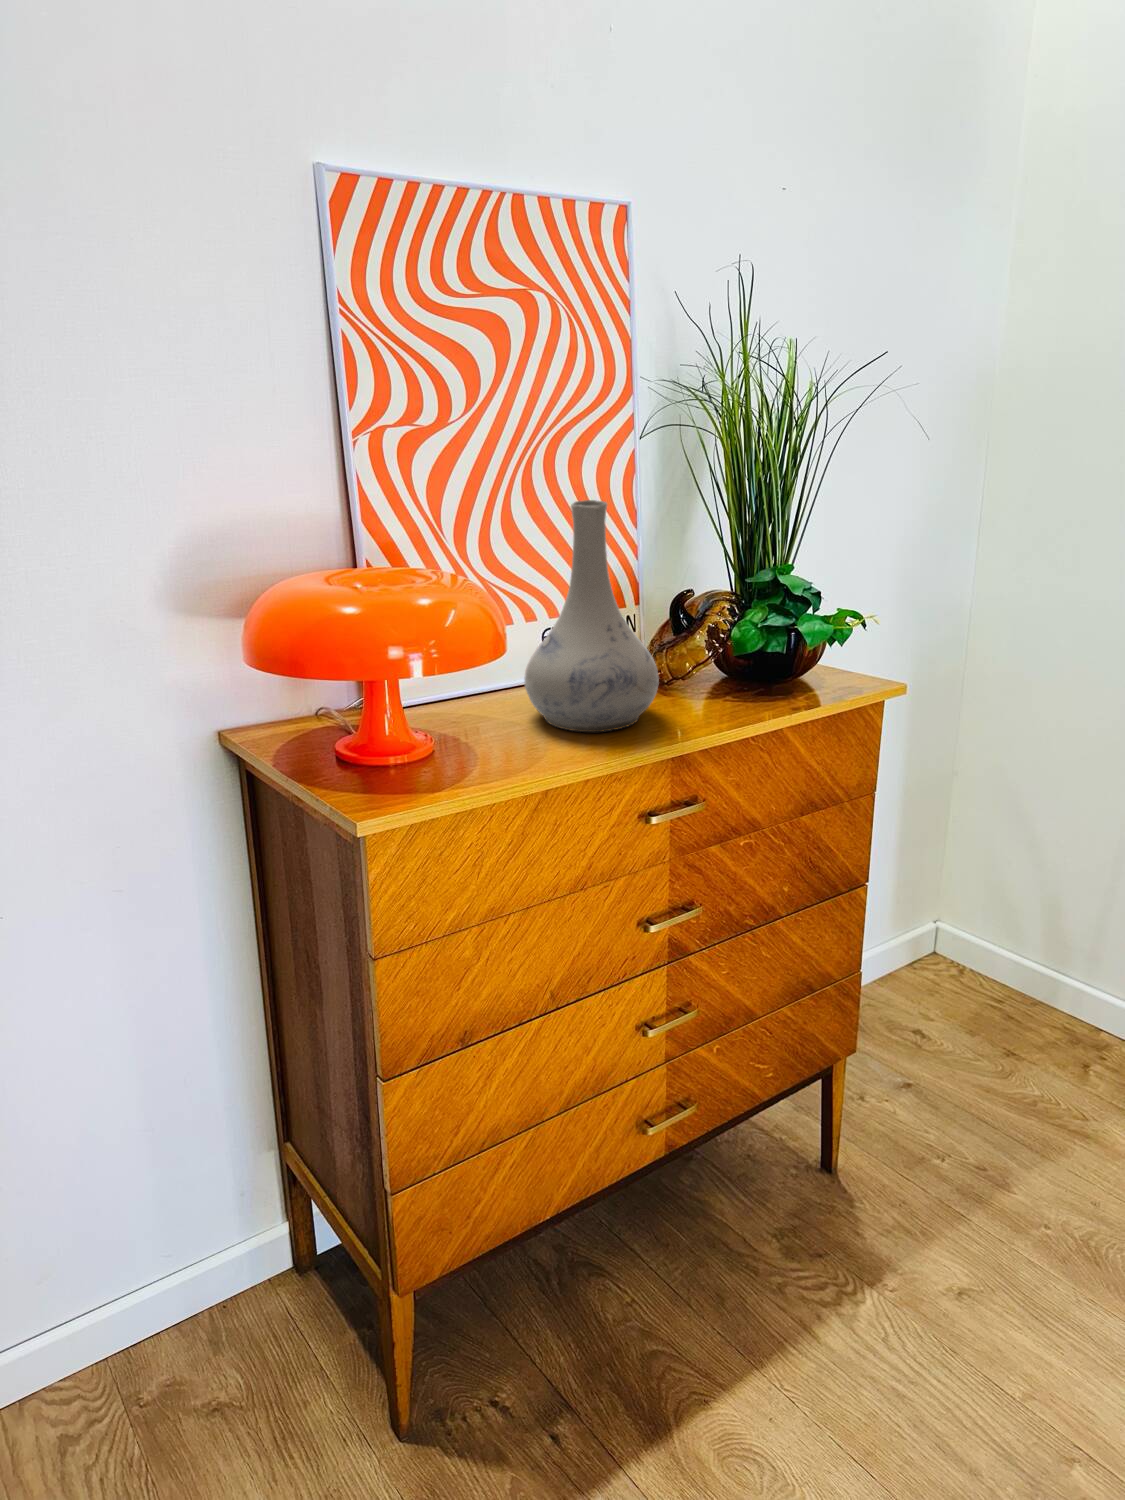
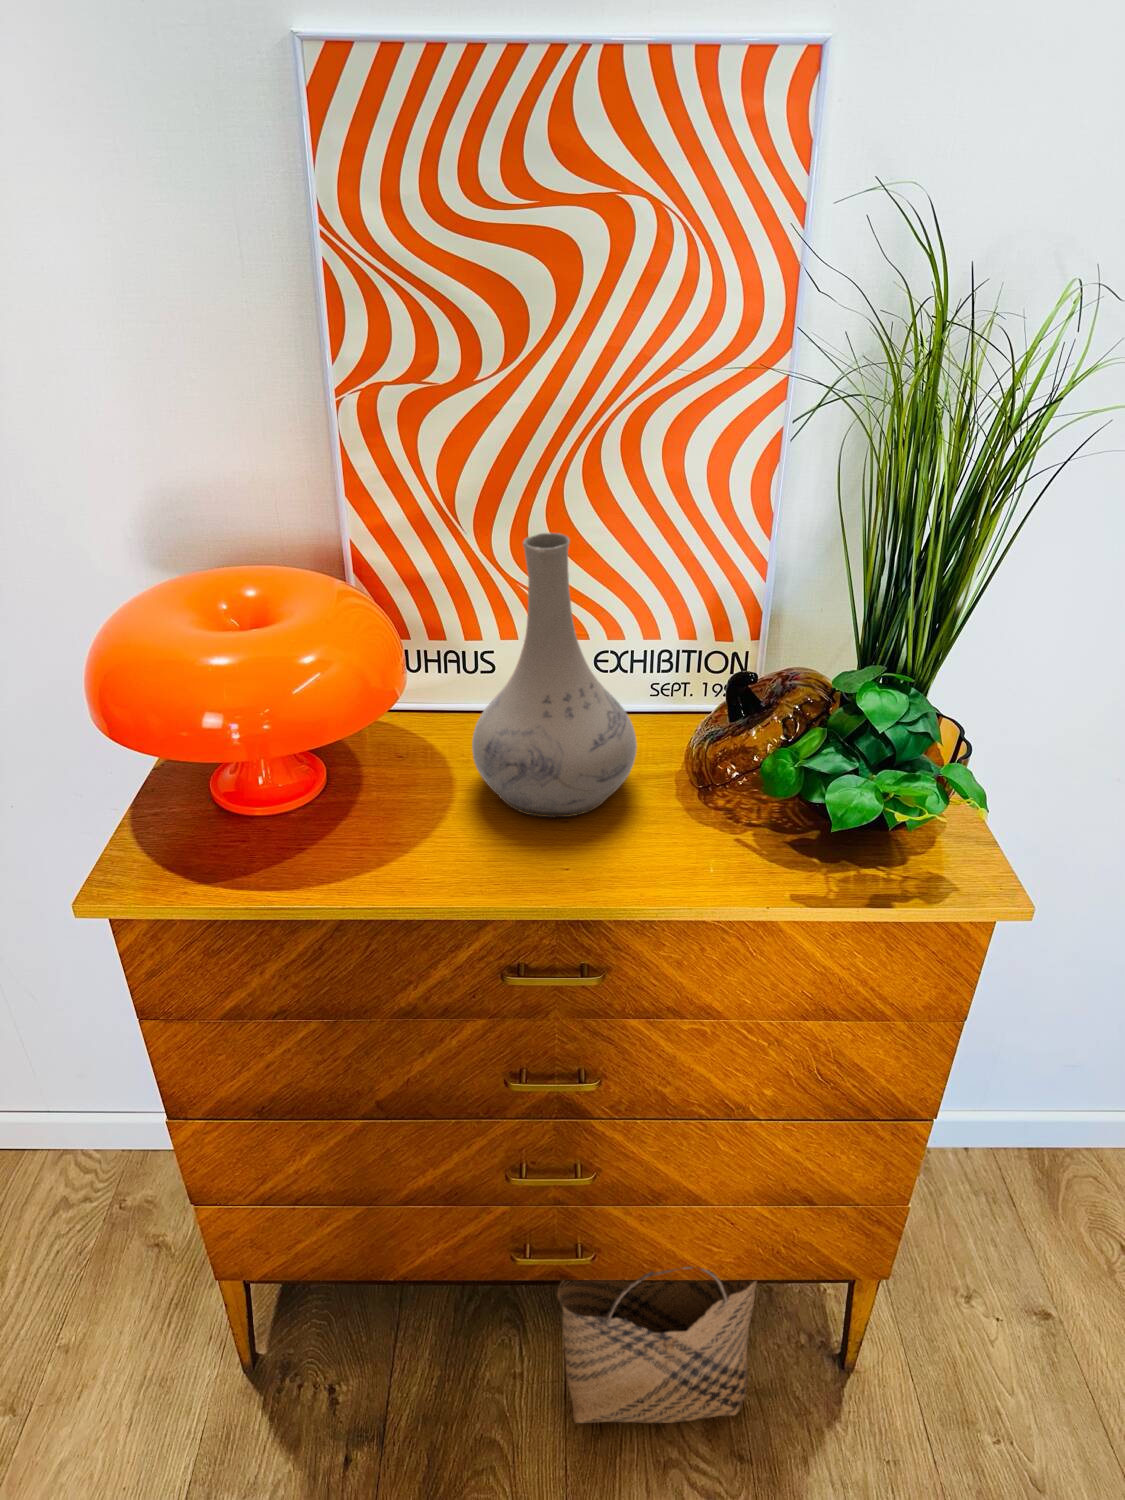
woven basket: none [664,1035,799,1301] -> present [557,1267,756,1423]

